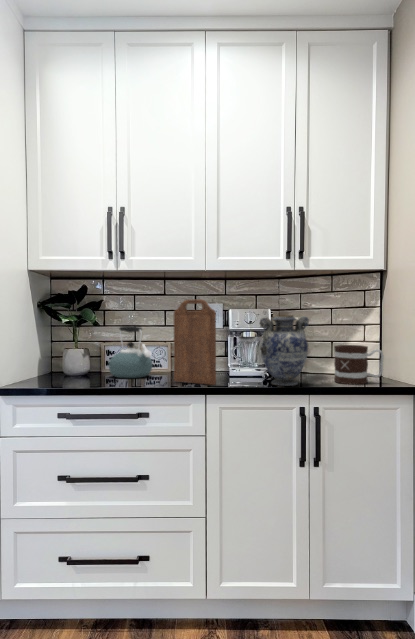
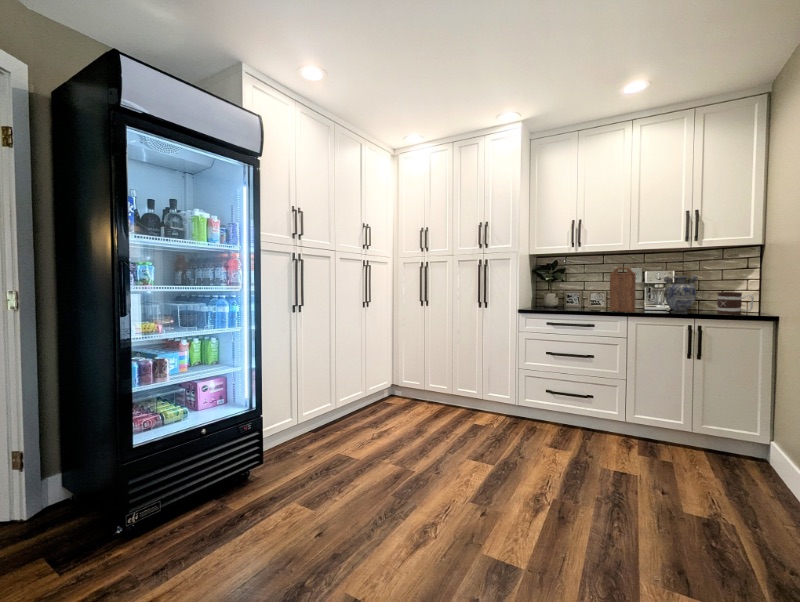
kettle: present [109,326,153,378] -> none [570,282,596,309]

